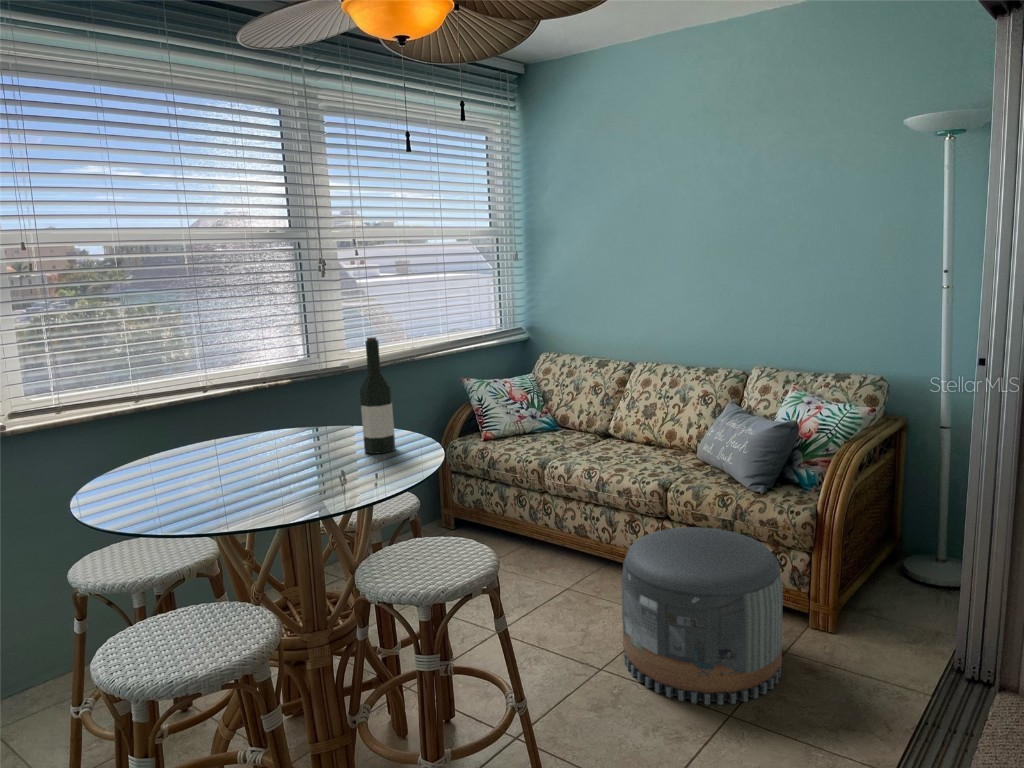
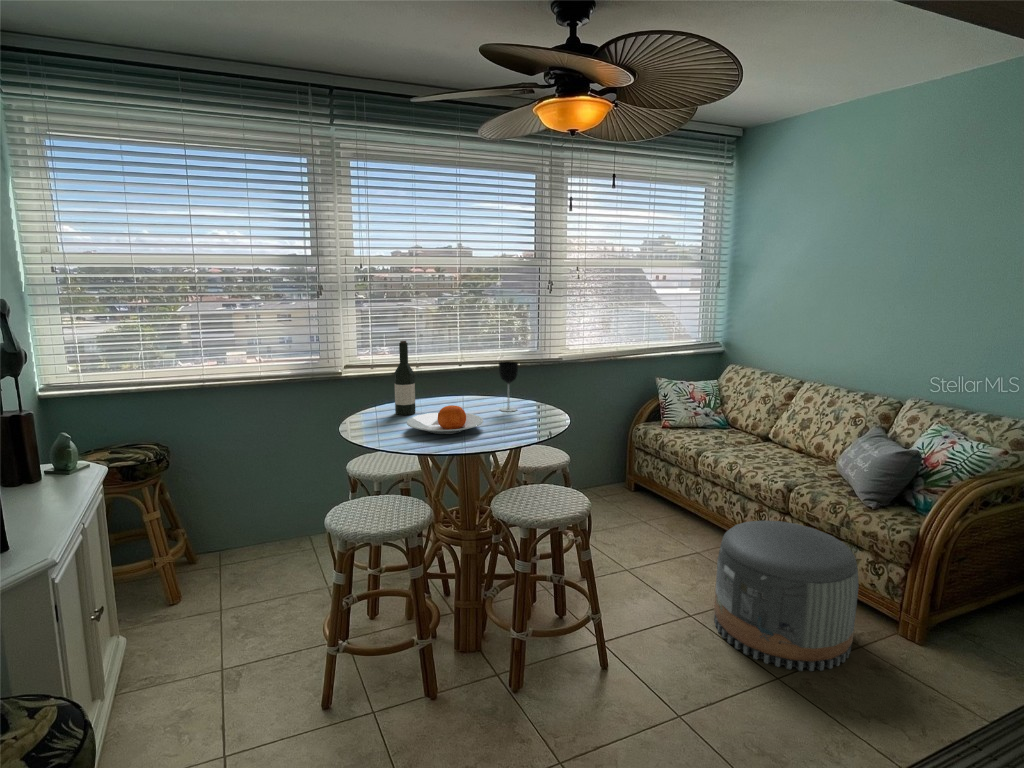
wine bottle: present [360,337,395,454] -> present [394,341,416,415]
wine glass: none [306,369,341,443] -> present [499,361,518,411]
plate: none [189,443,317,491] -> present [407,405,483,434]

